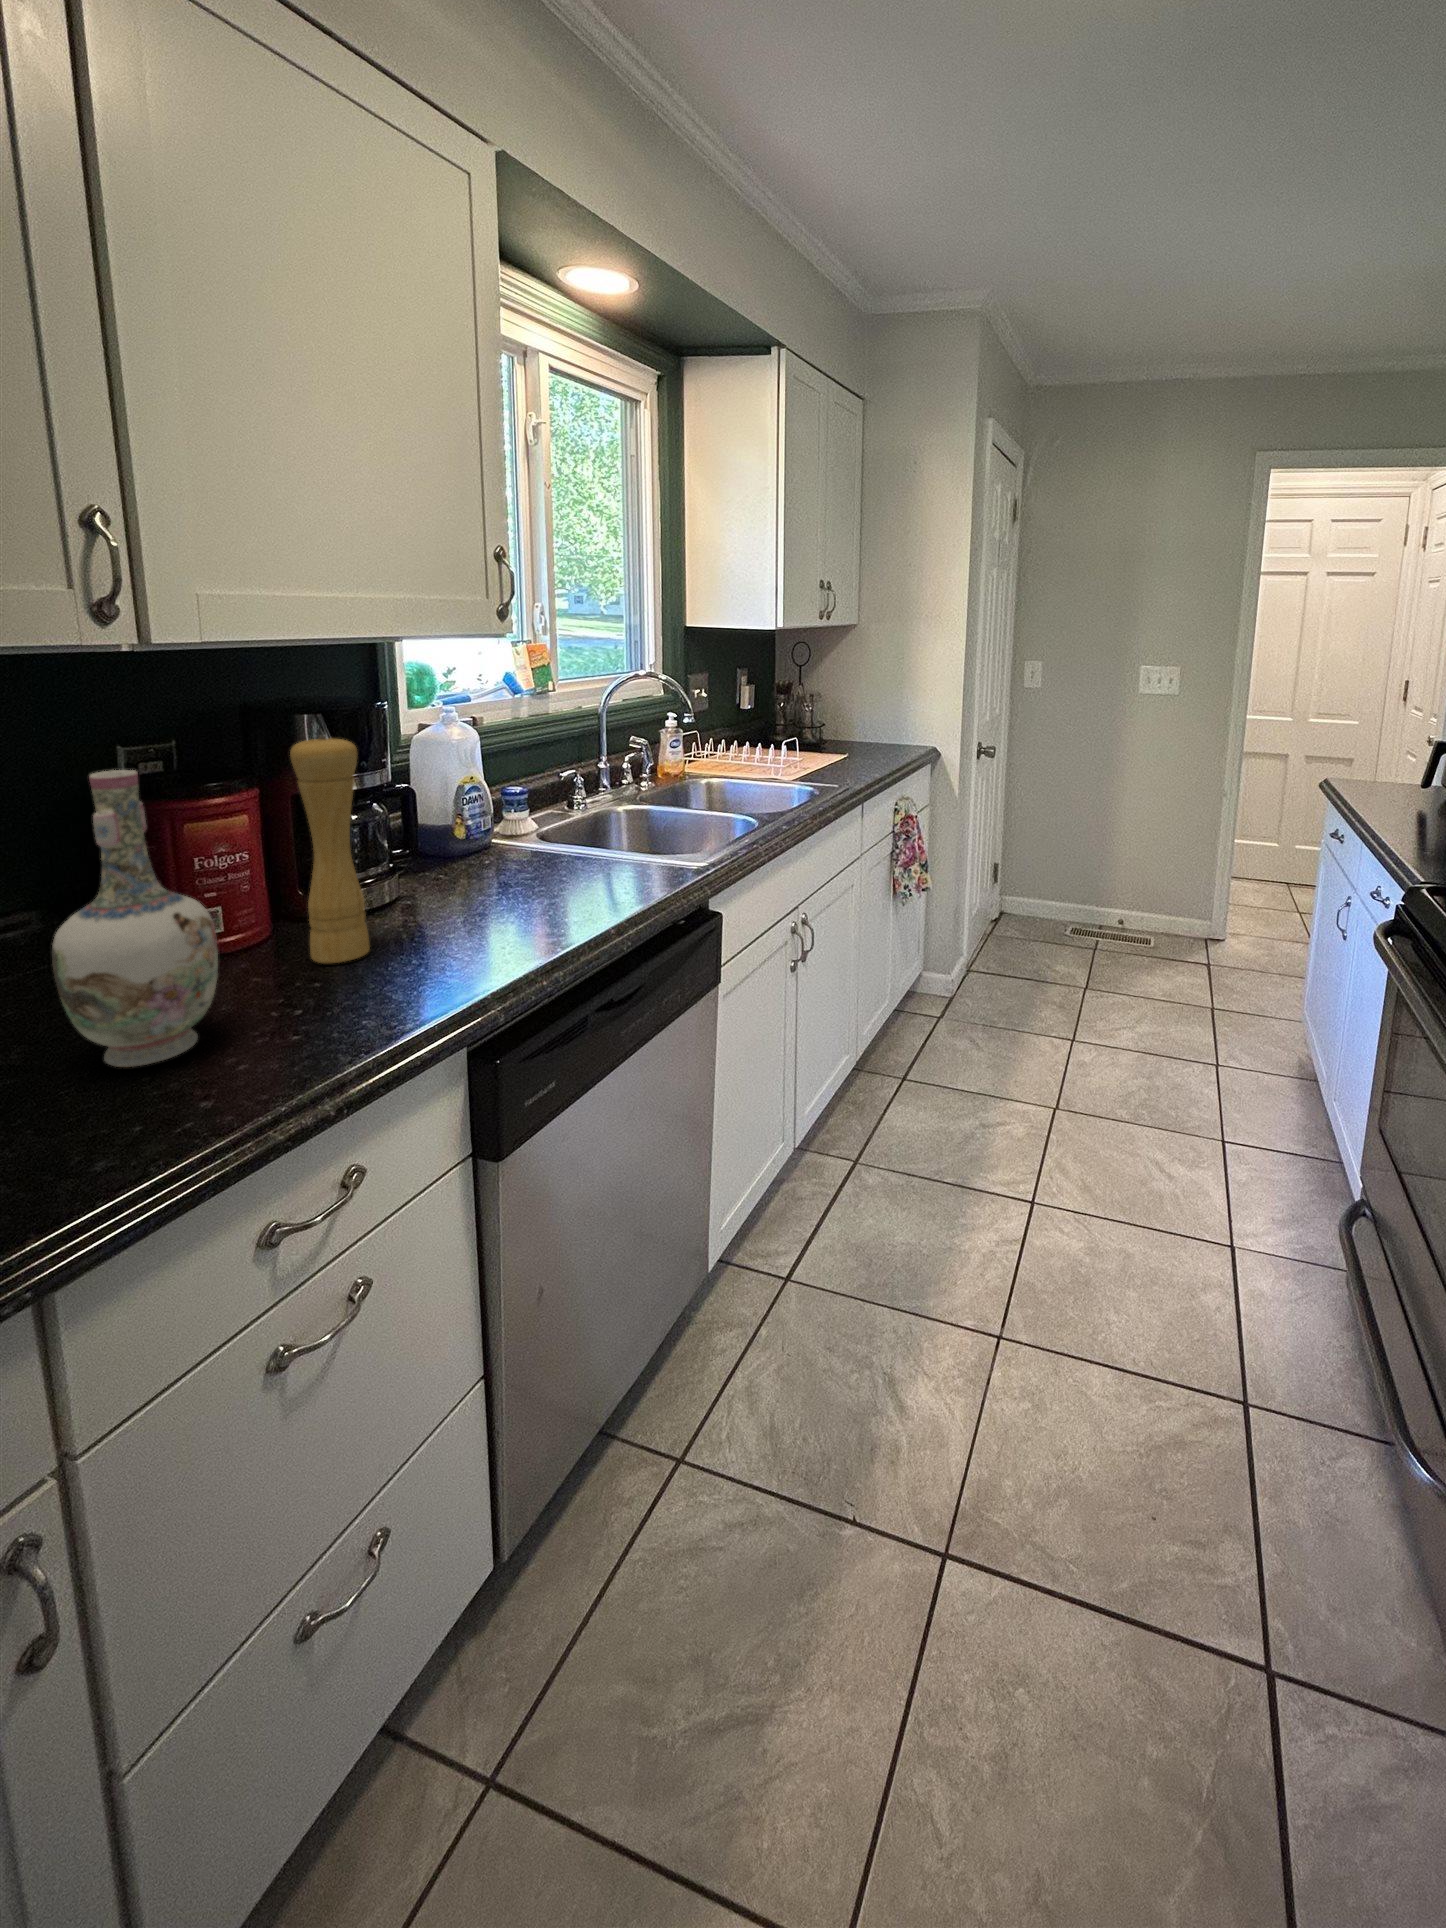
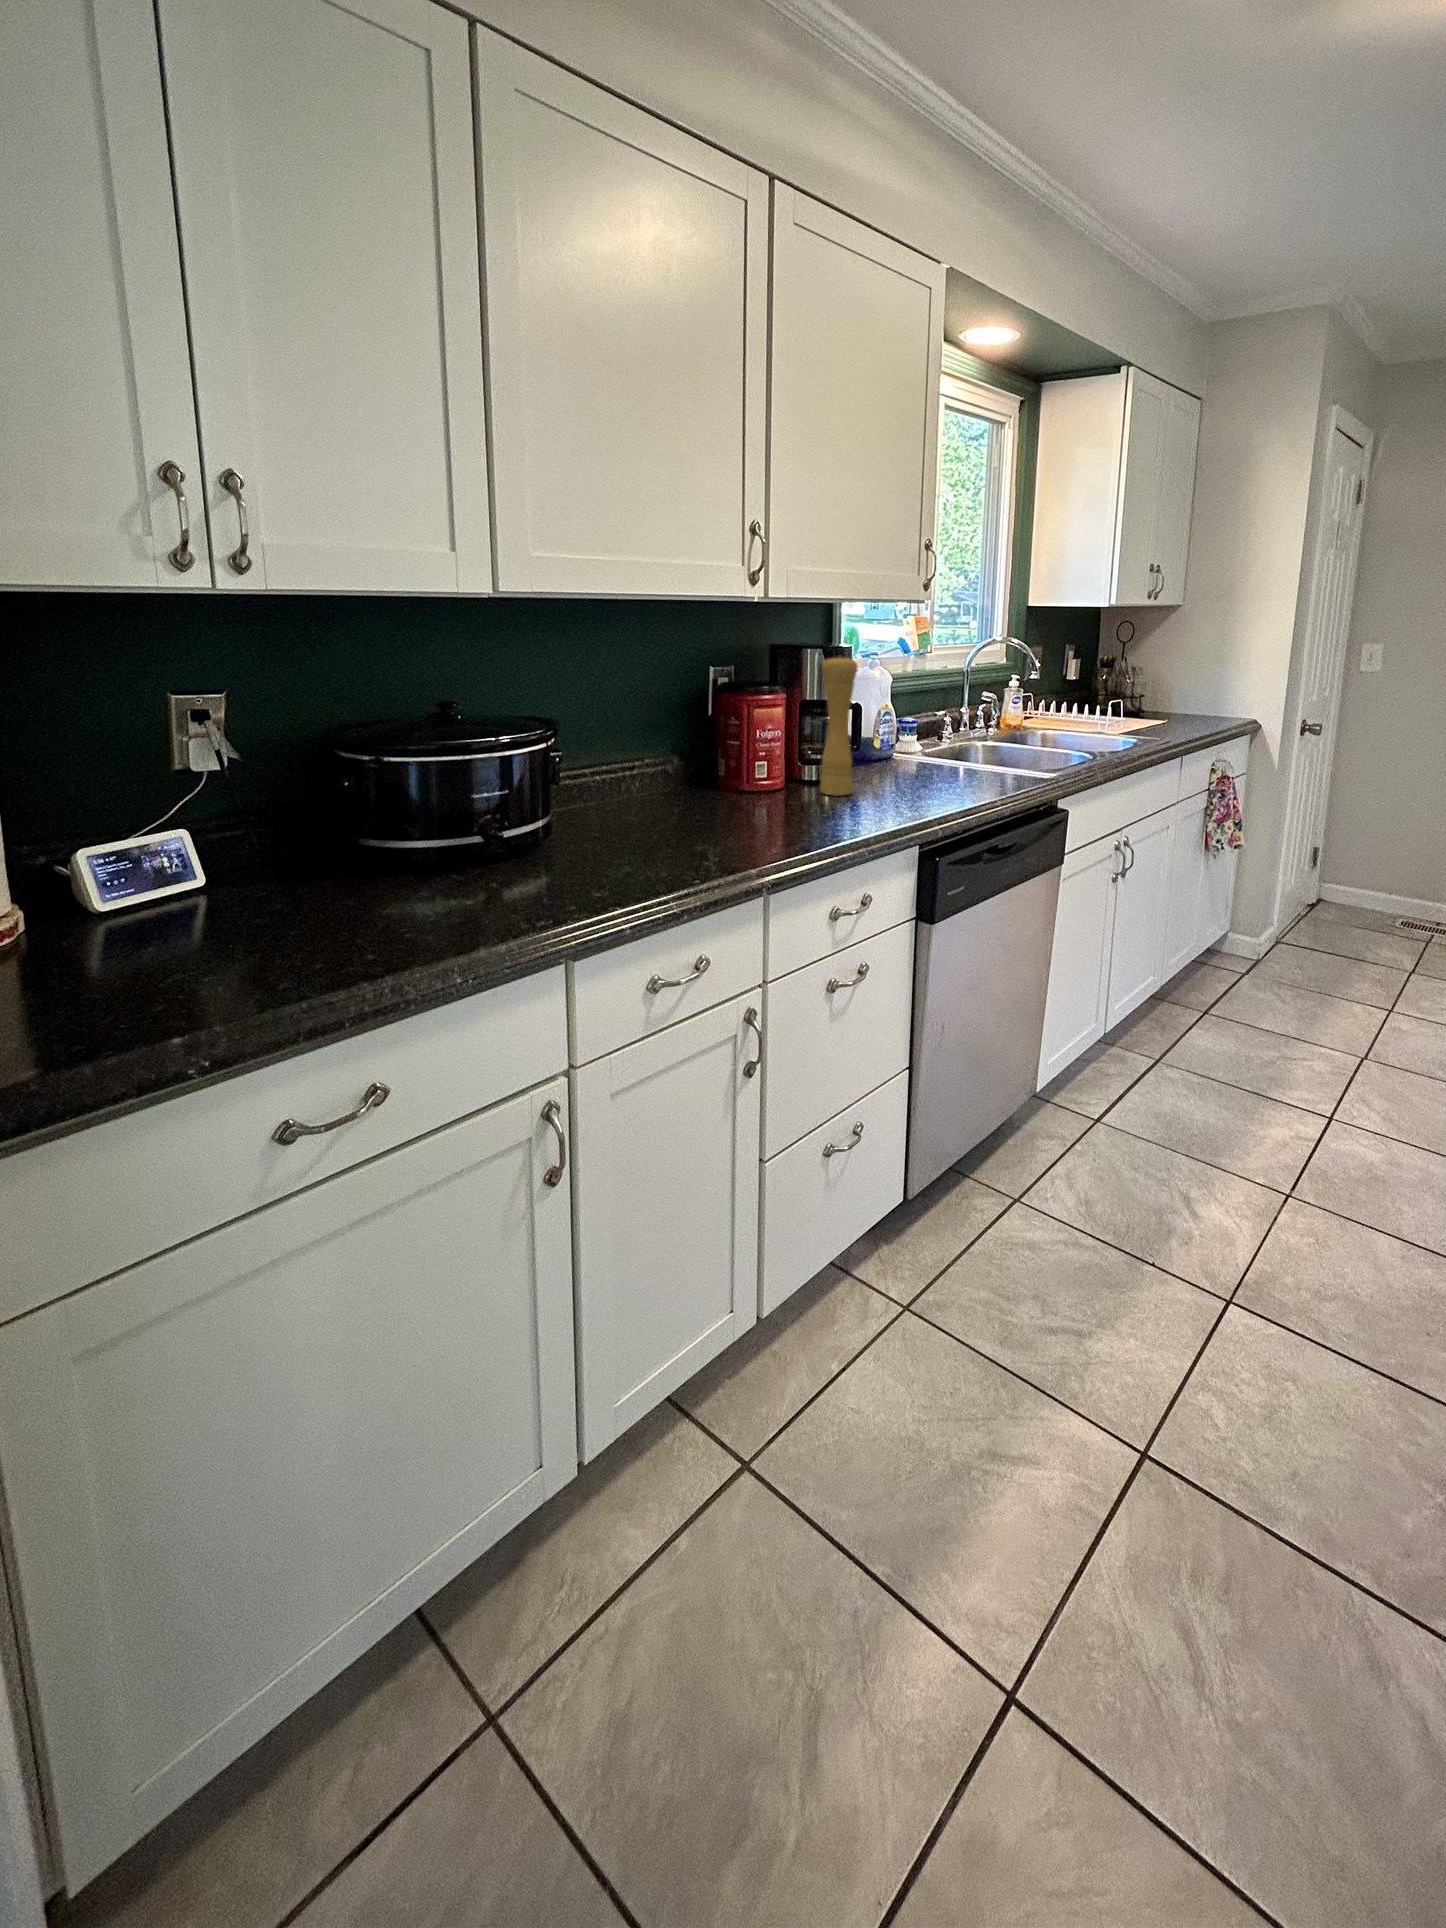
vase: present [52,770,218,1067] -> none [733,661,801,820]

